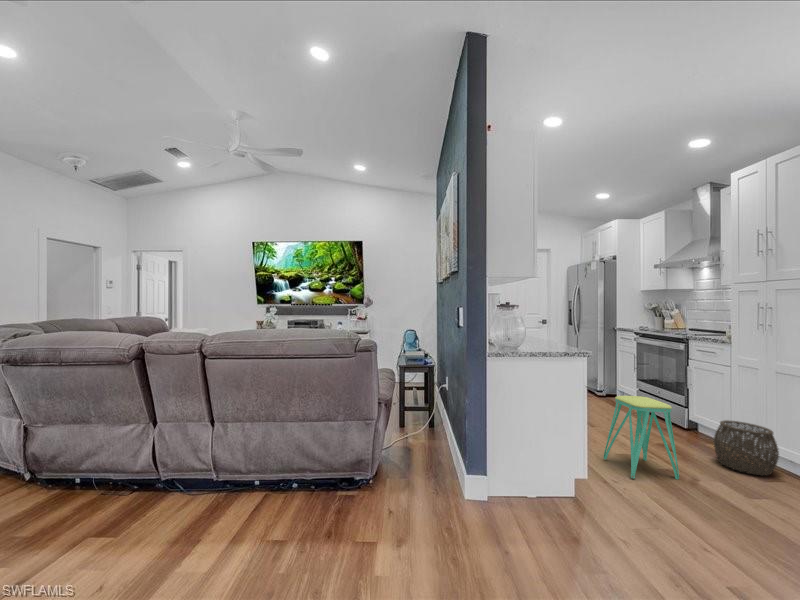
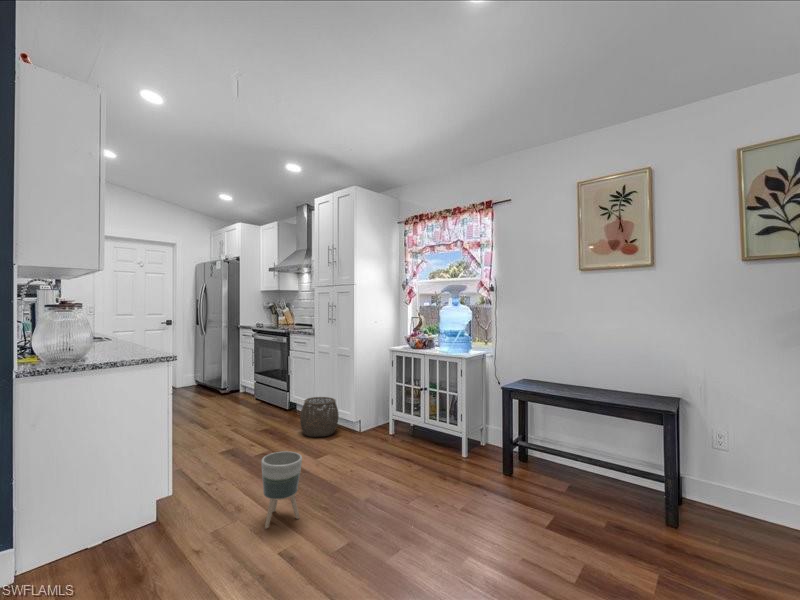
stool: present [604,396,679,480] -> none [206,392,270,473]
planter: none [691,473,752,567] -> present [261,451,302,528]

